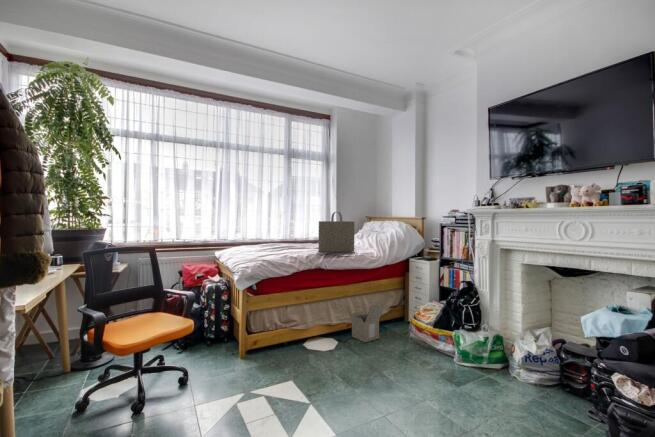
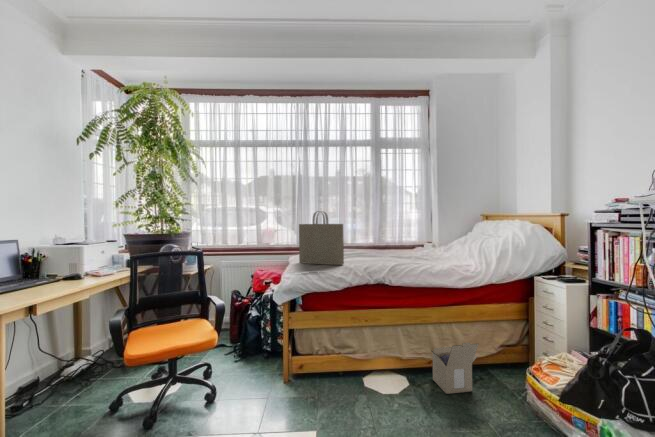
tote bag: present [318,212,355,252] -> present [299,211,344,265]

